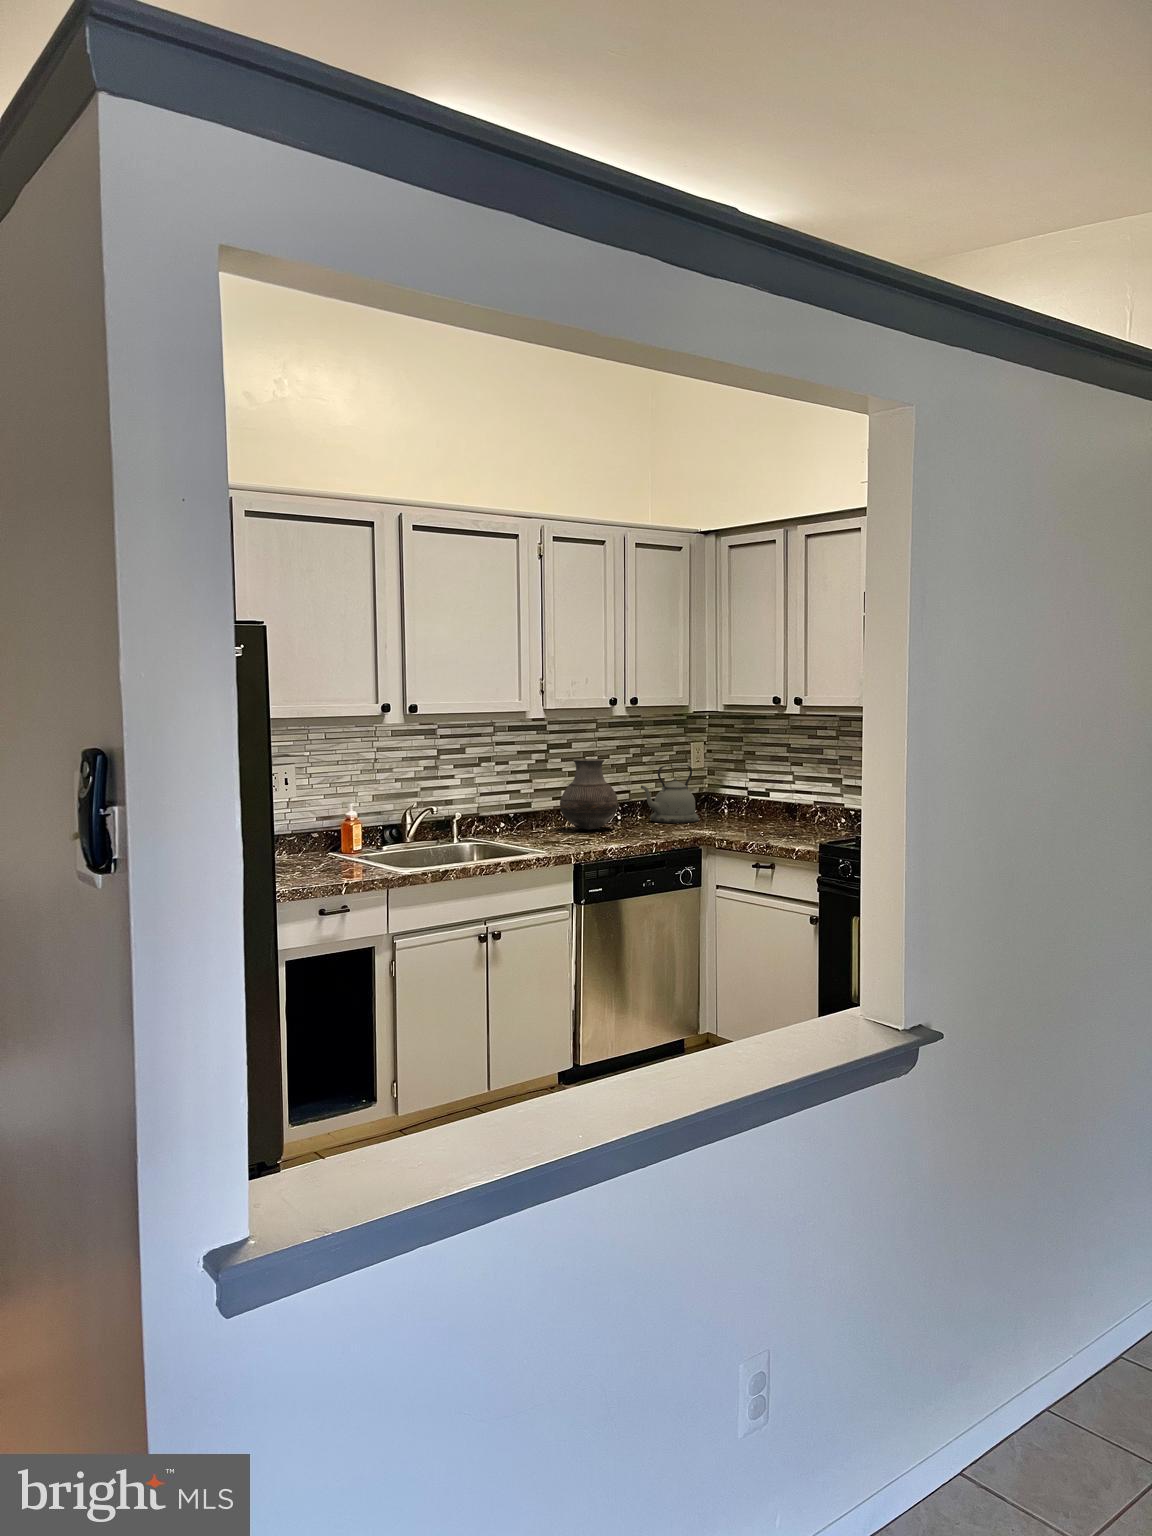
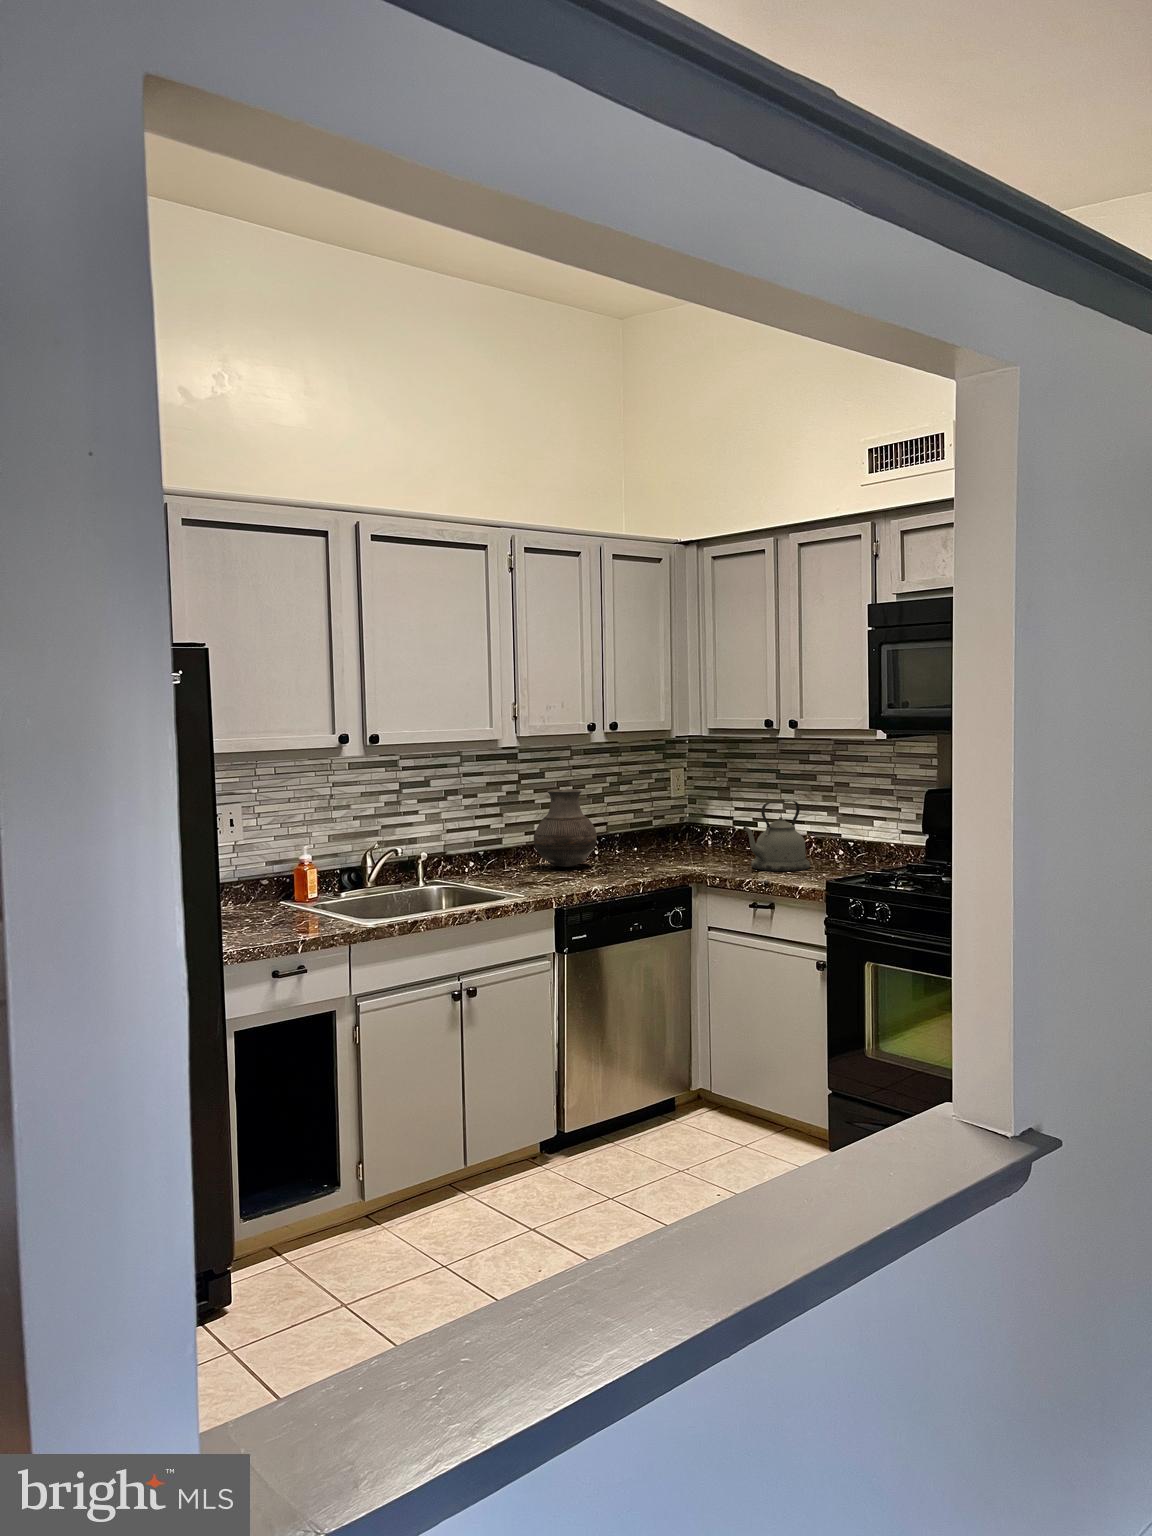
kettle: present [641,765,699,823] -> present [743,800,810,871]

